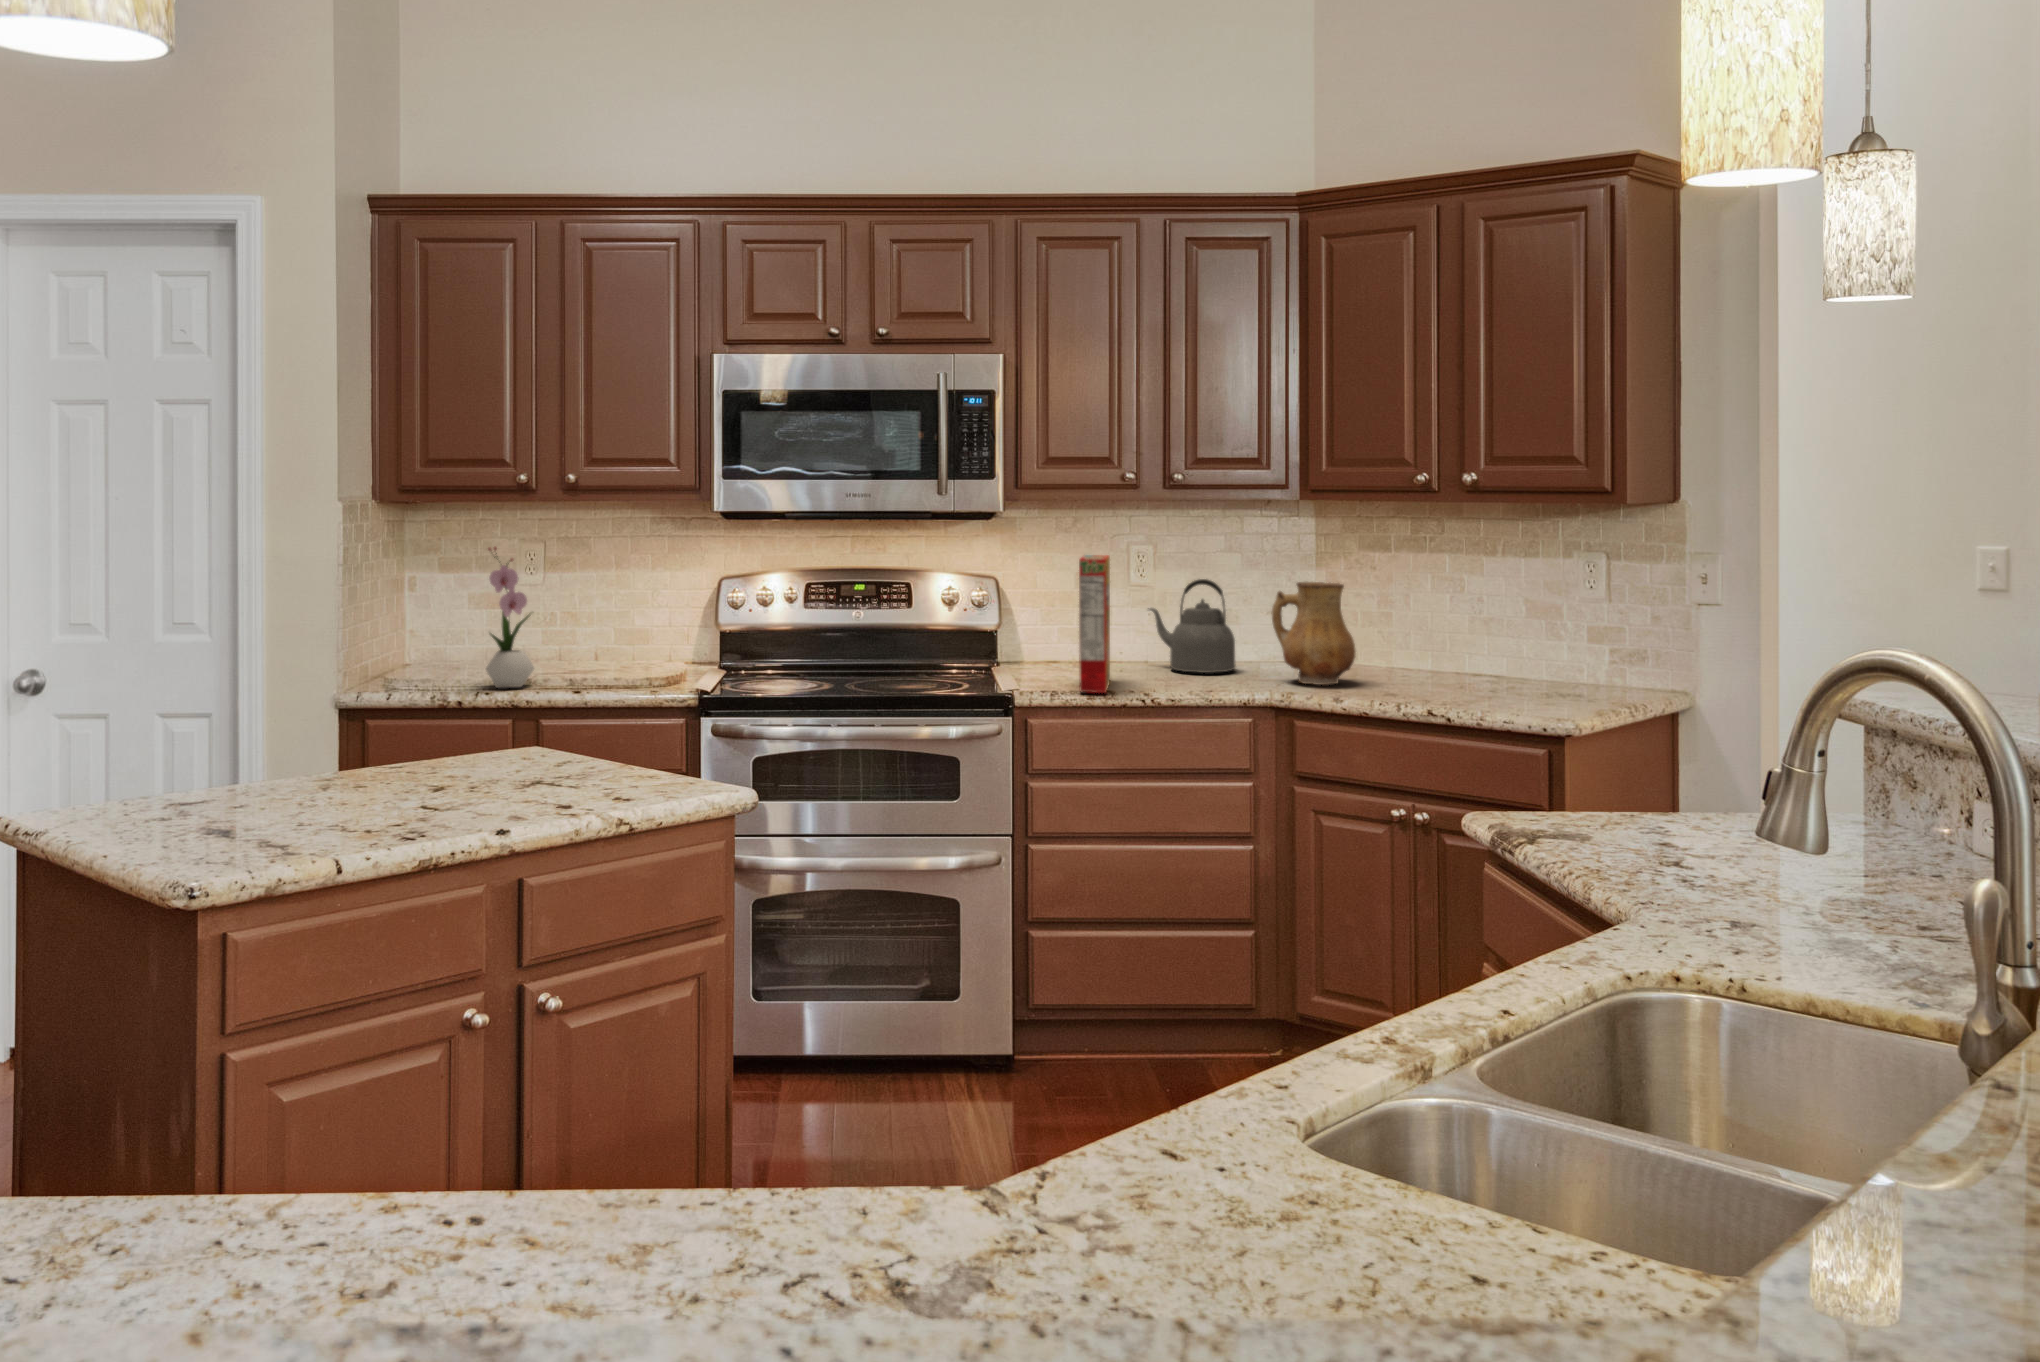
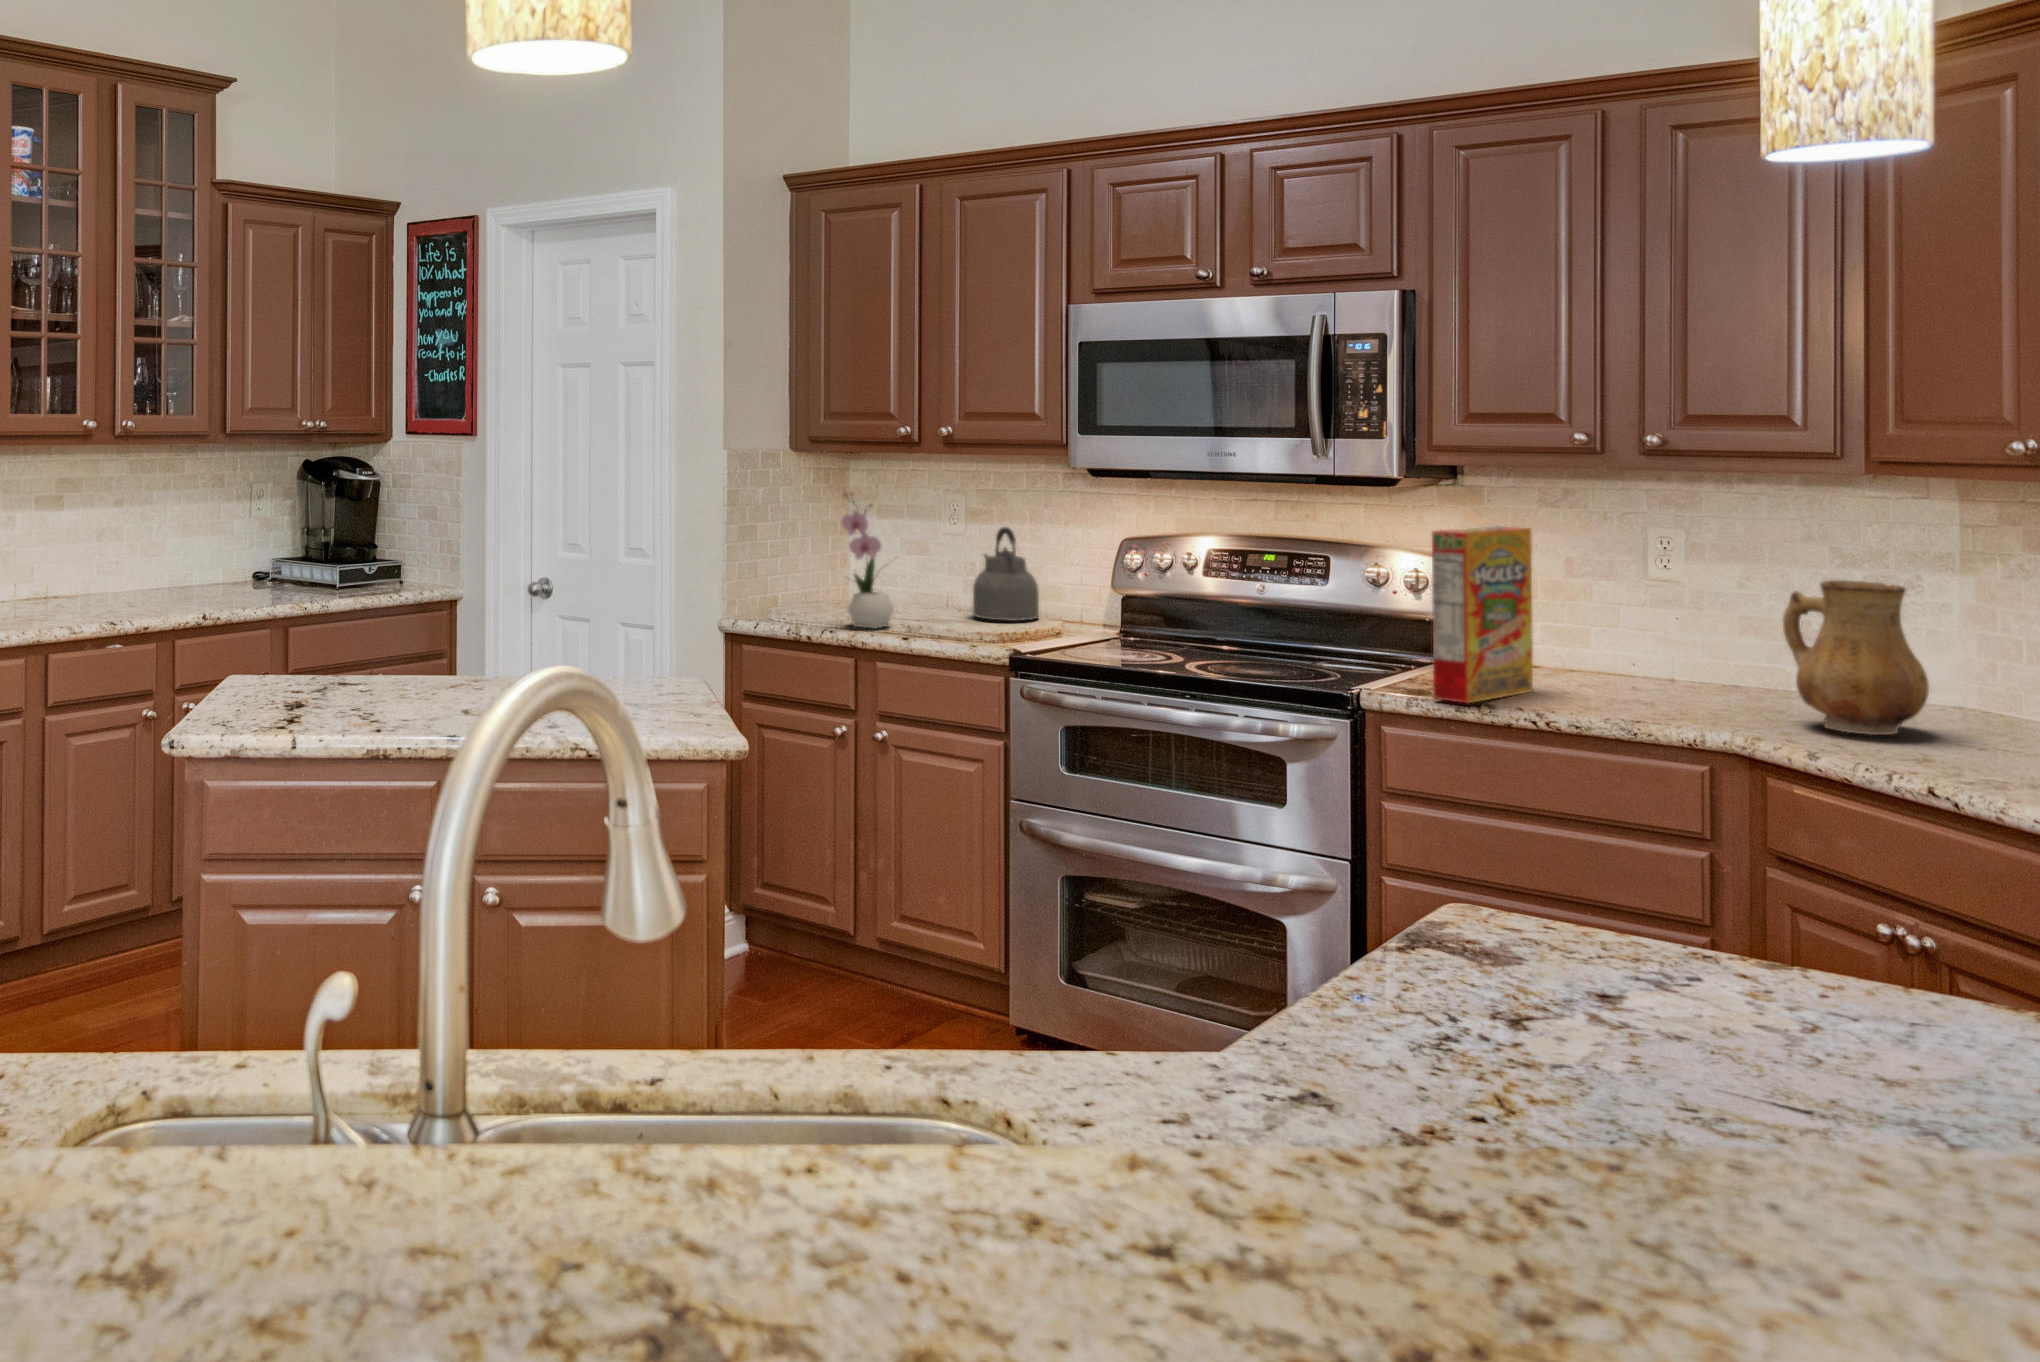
kettle: present [1148,579,1235,673] -> present [973,527,1039,621]

